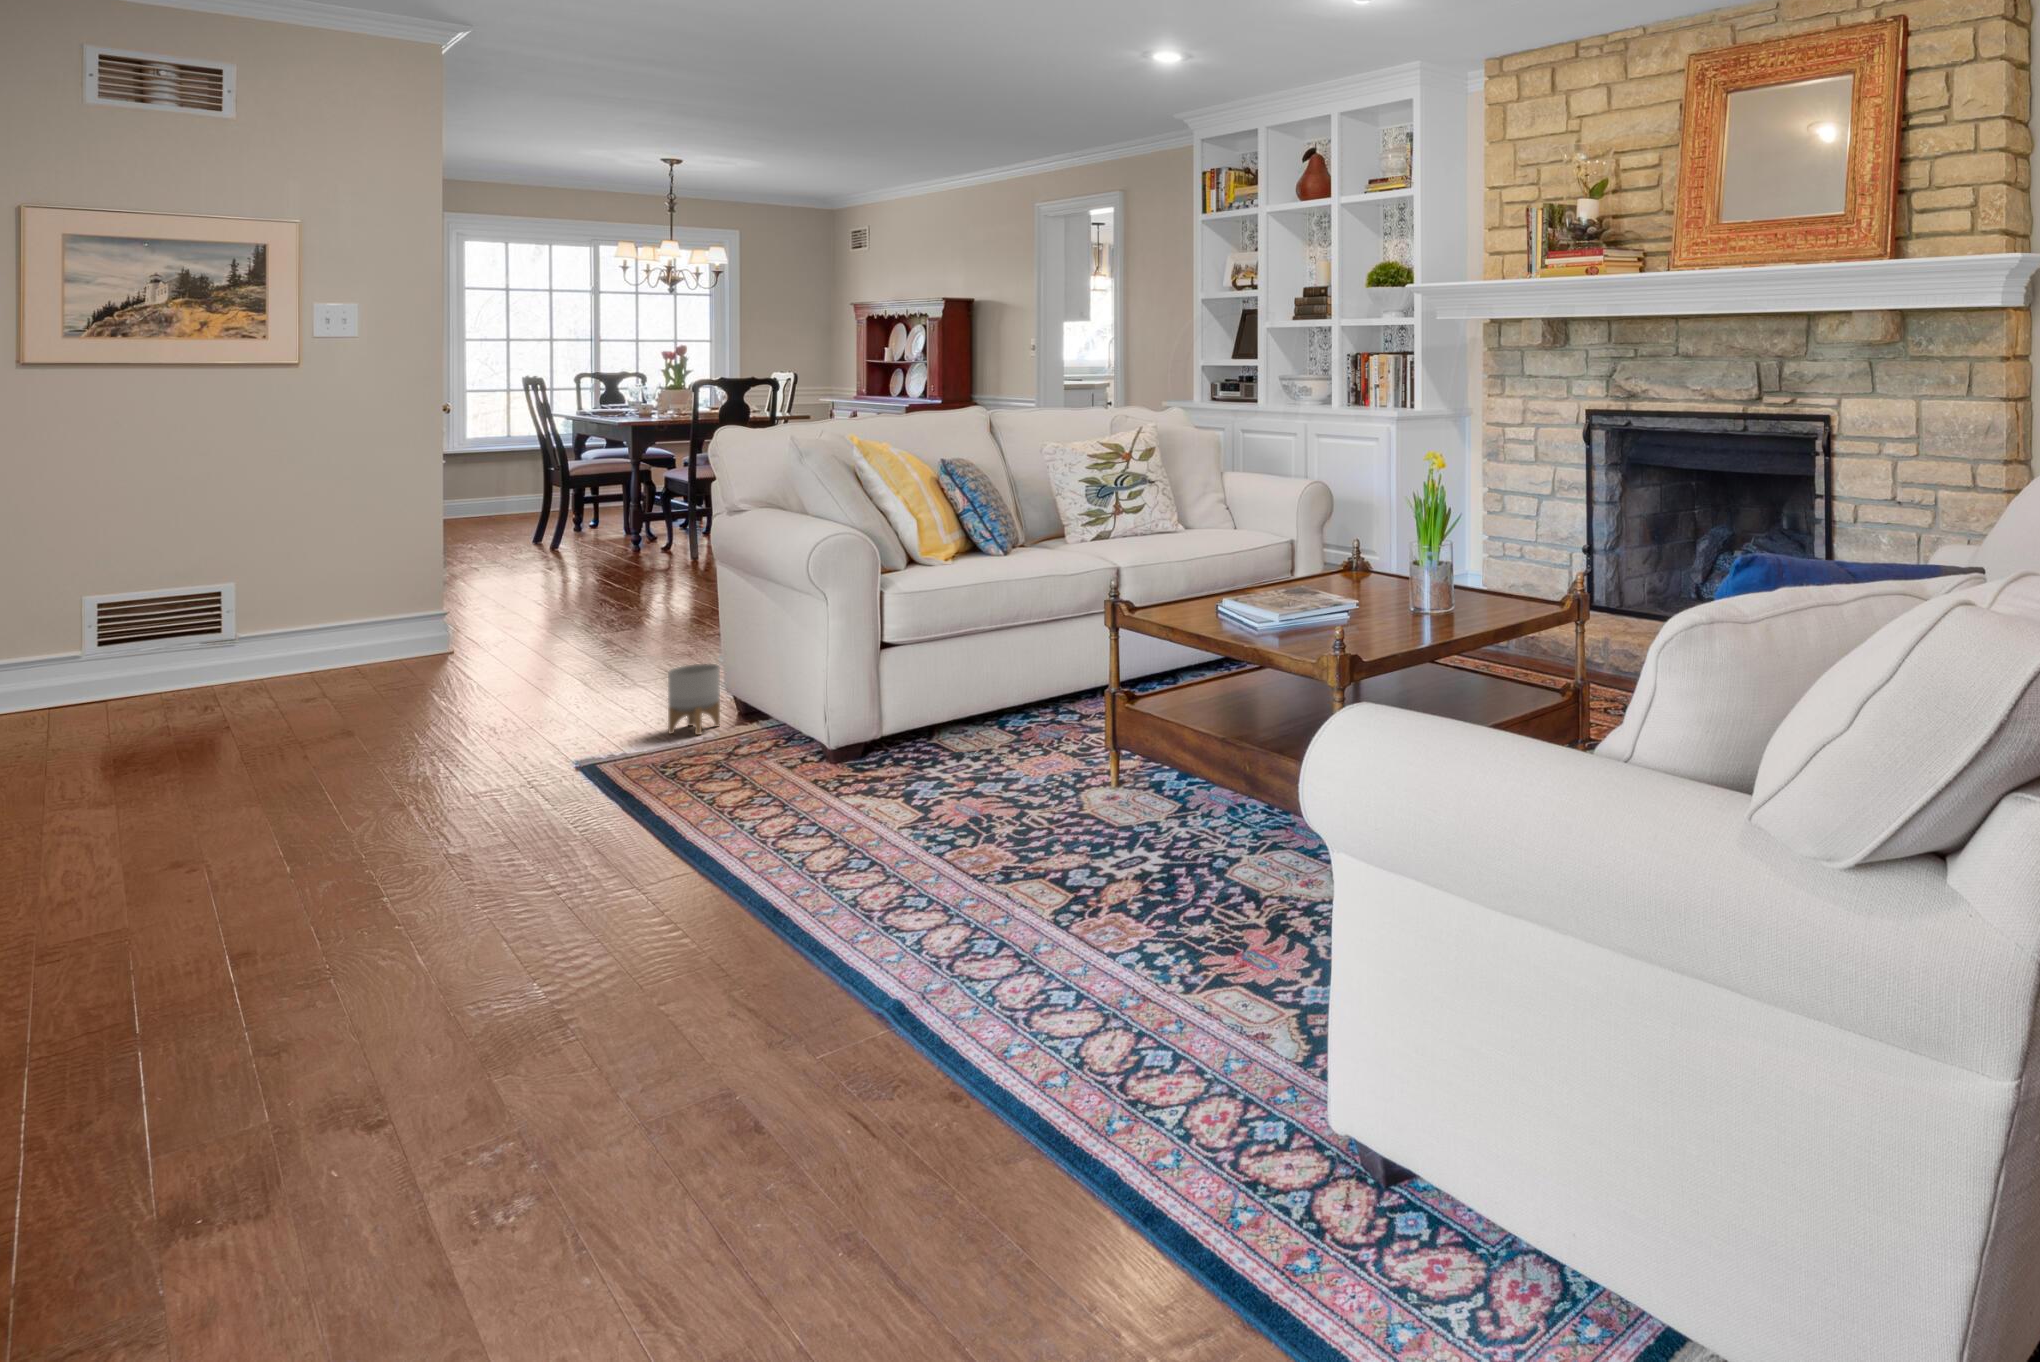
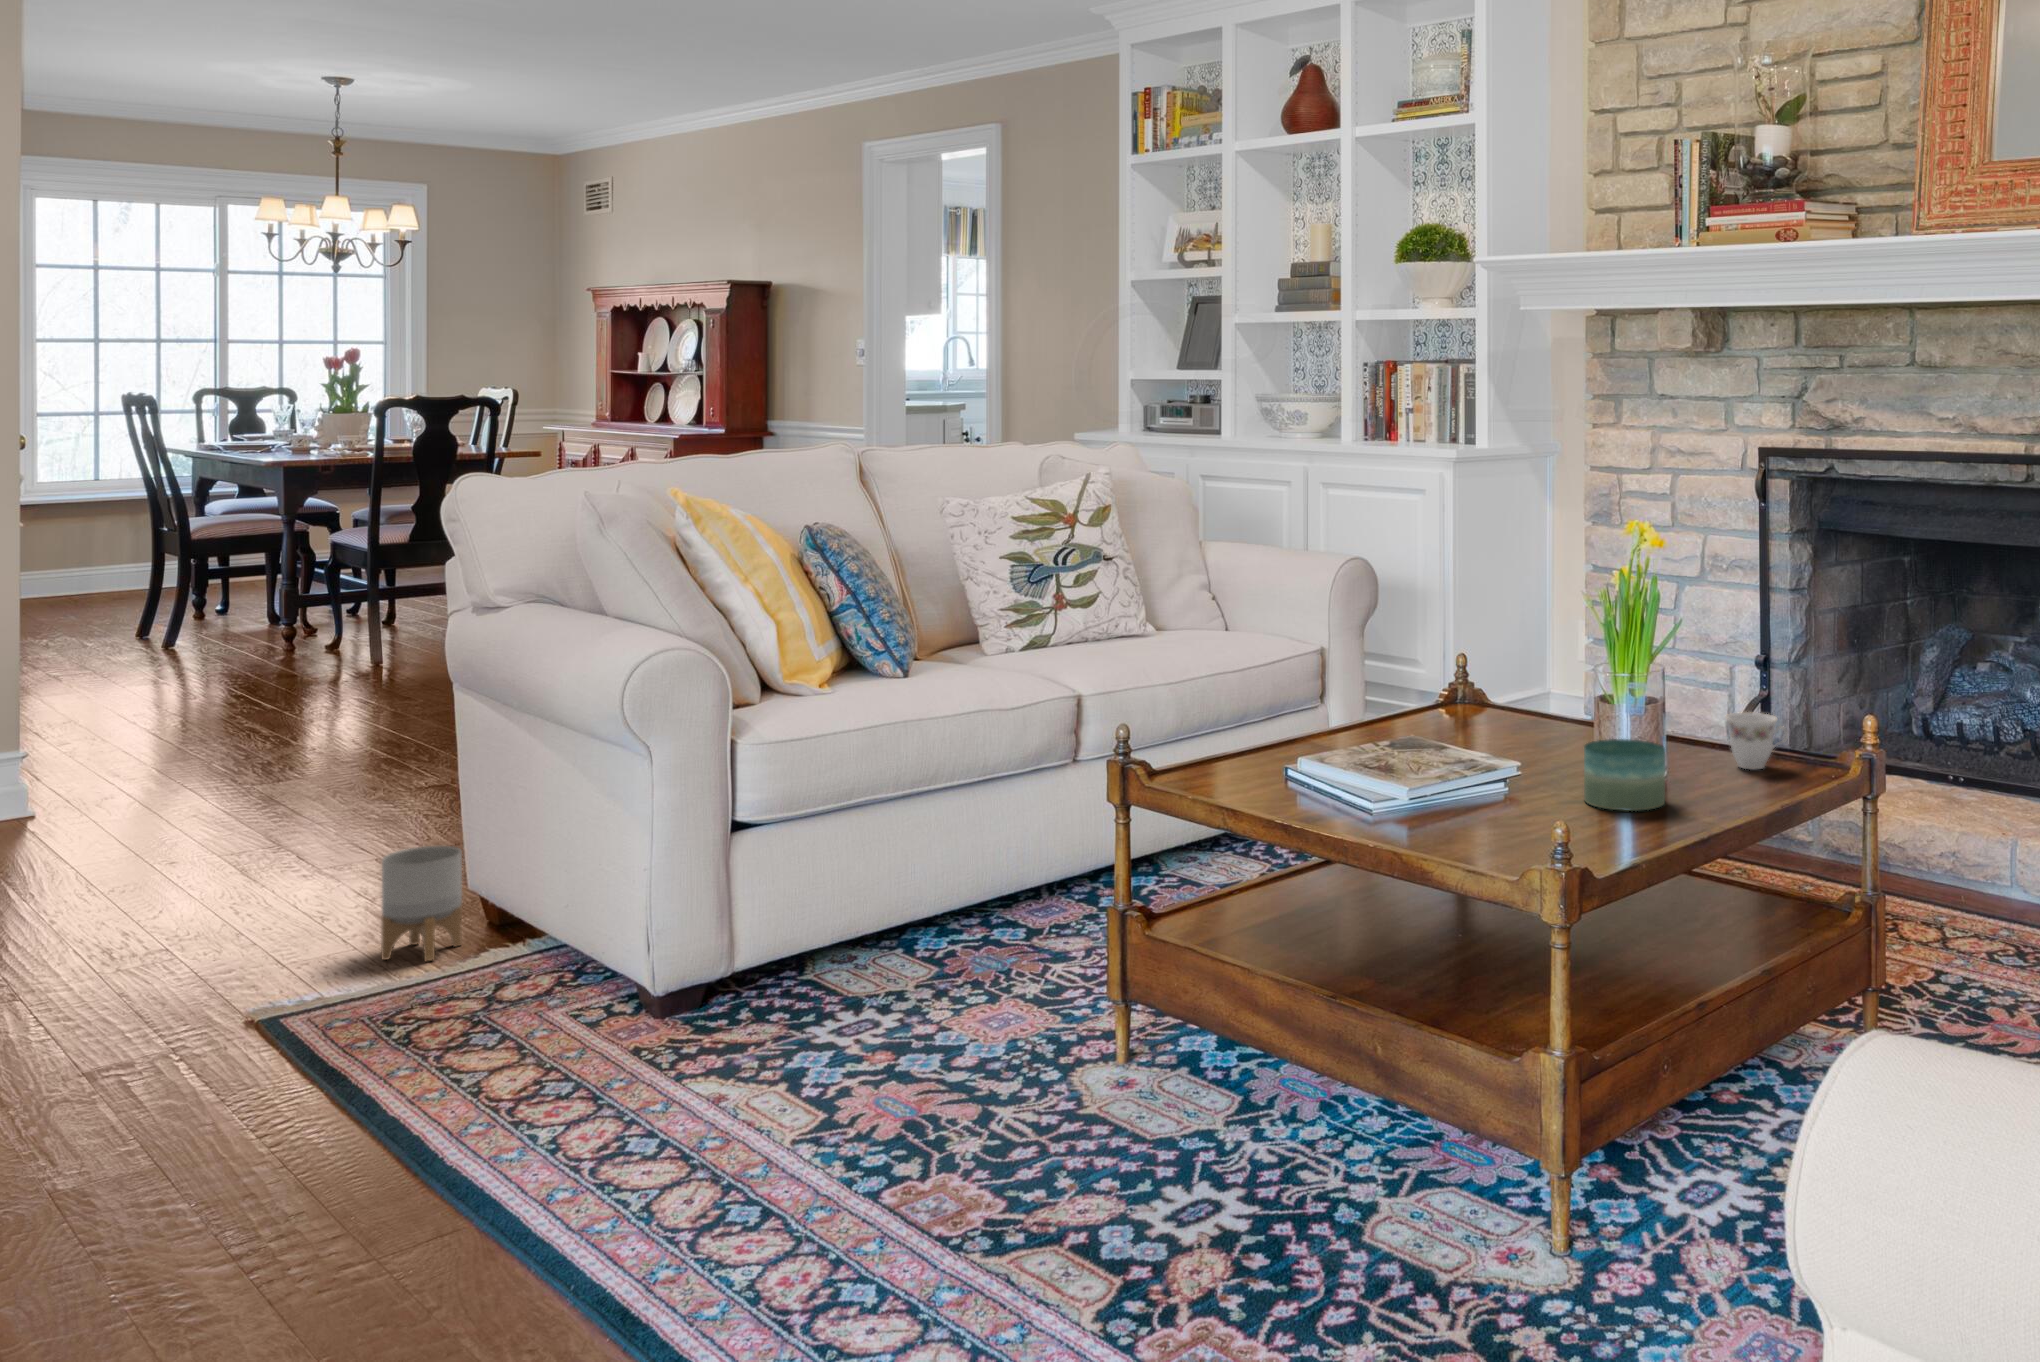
teacup: none [1492,573,1529,607] -> present [1725,712,1788,769]
candle: none [1390,587,1439,629] -> present [1584,739,1665,811]

